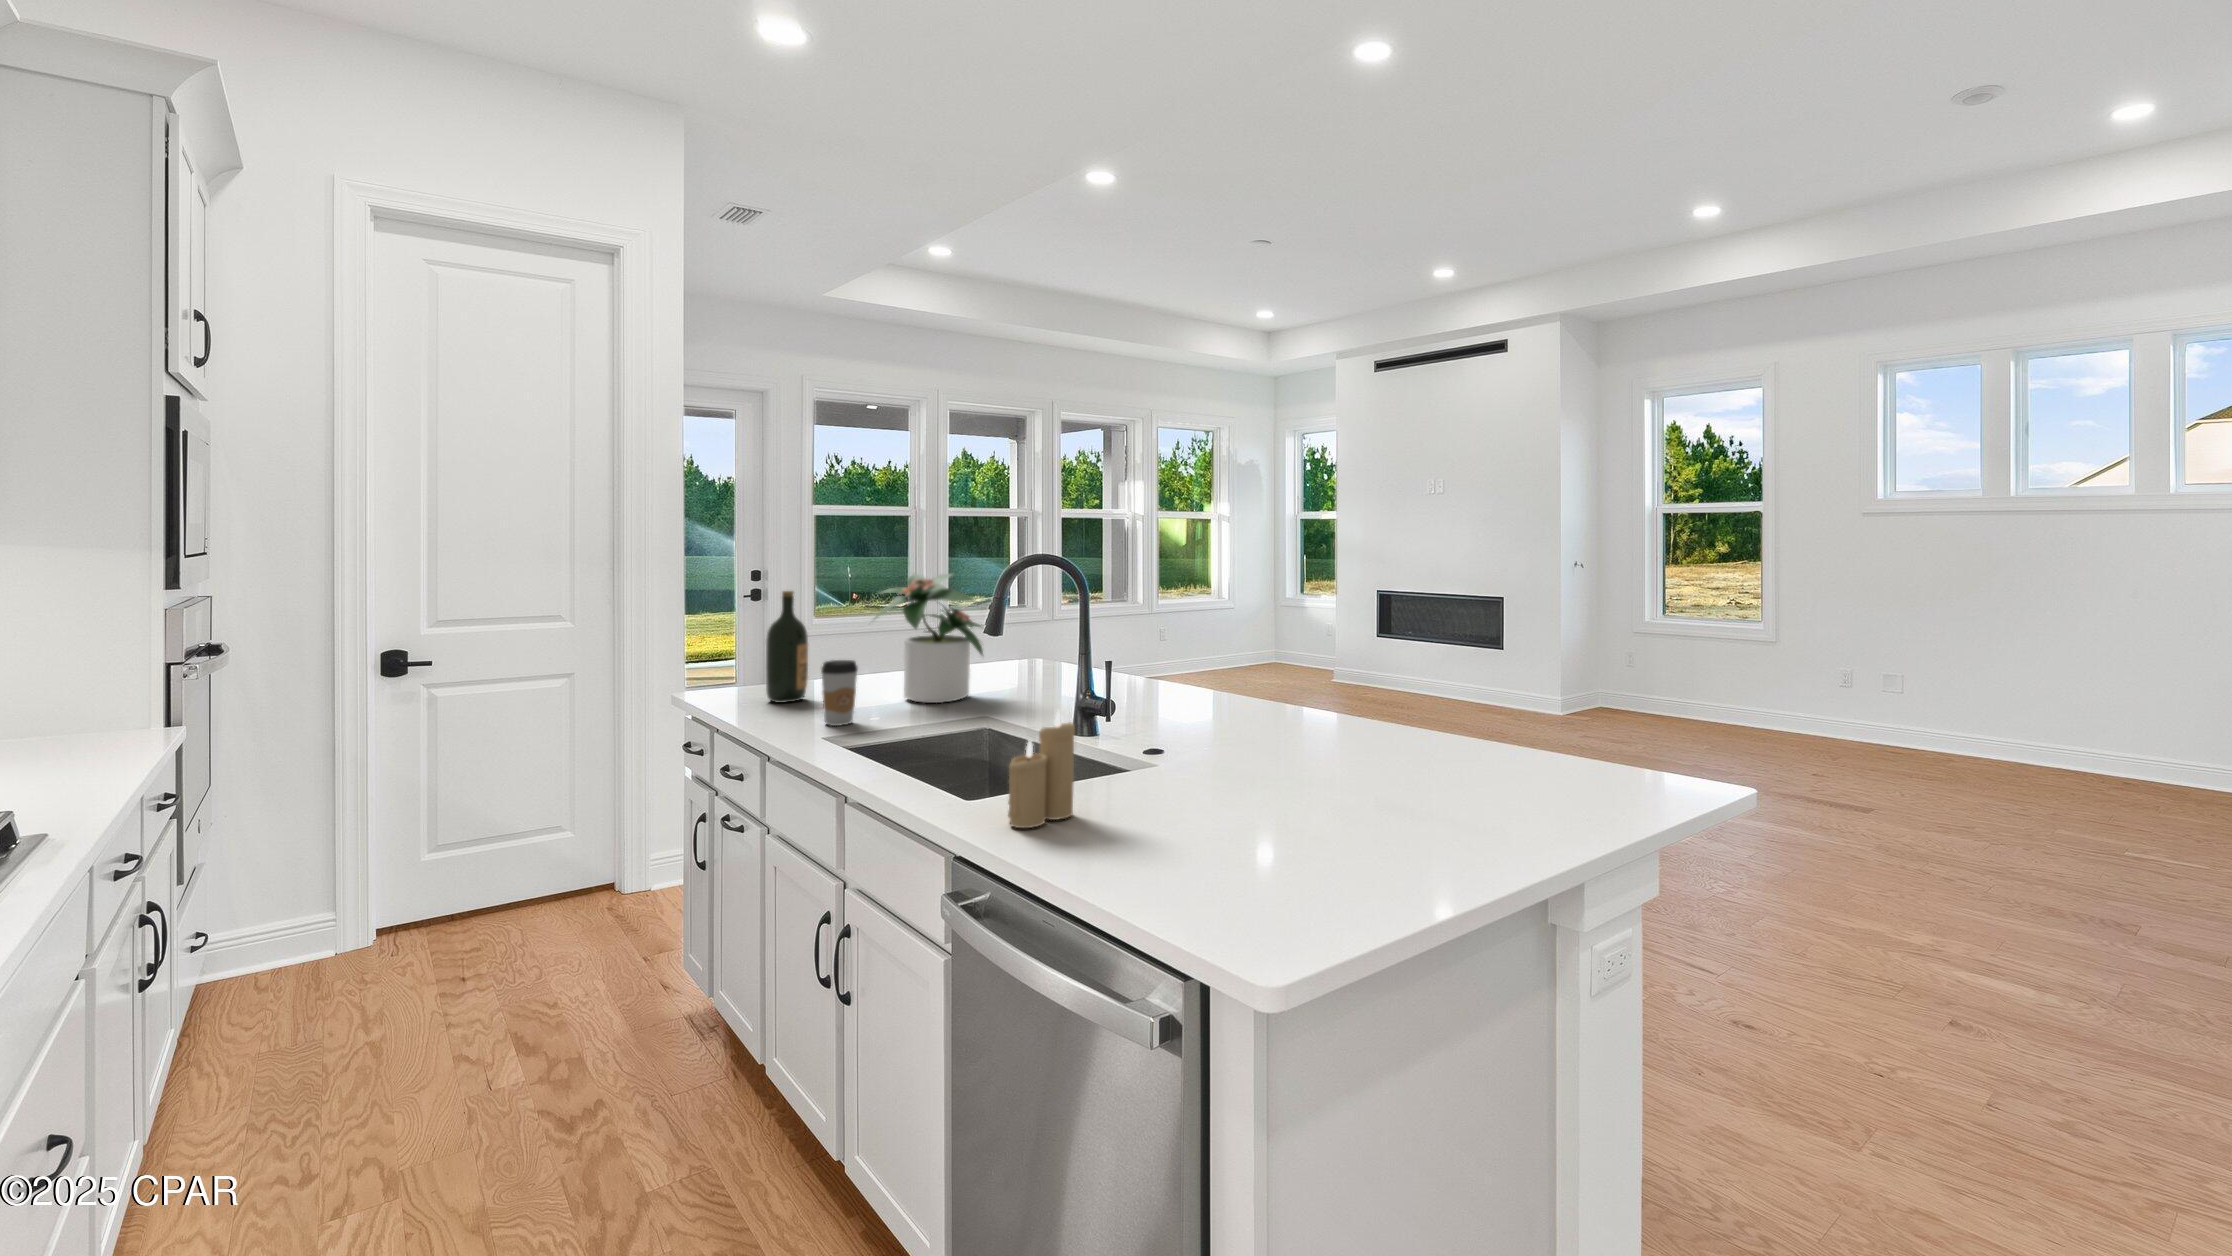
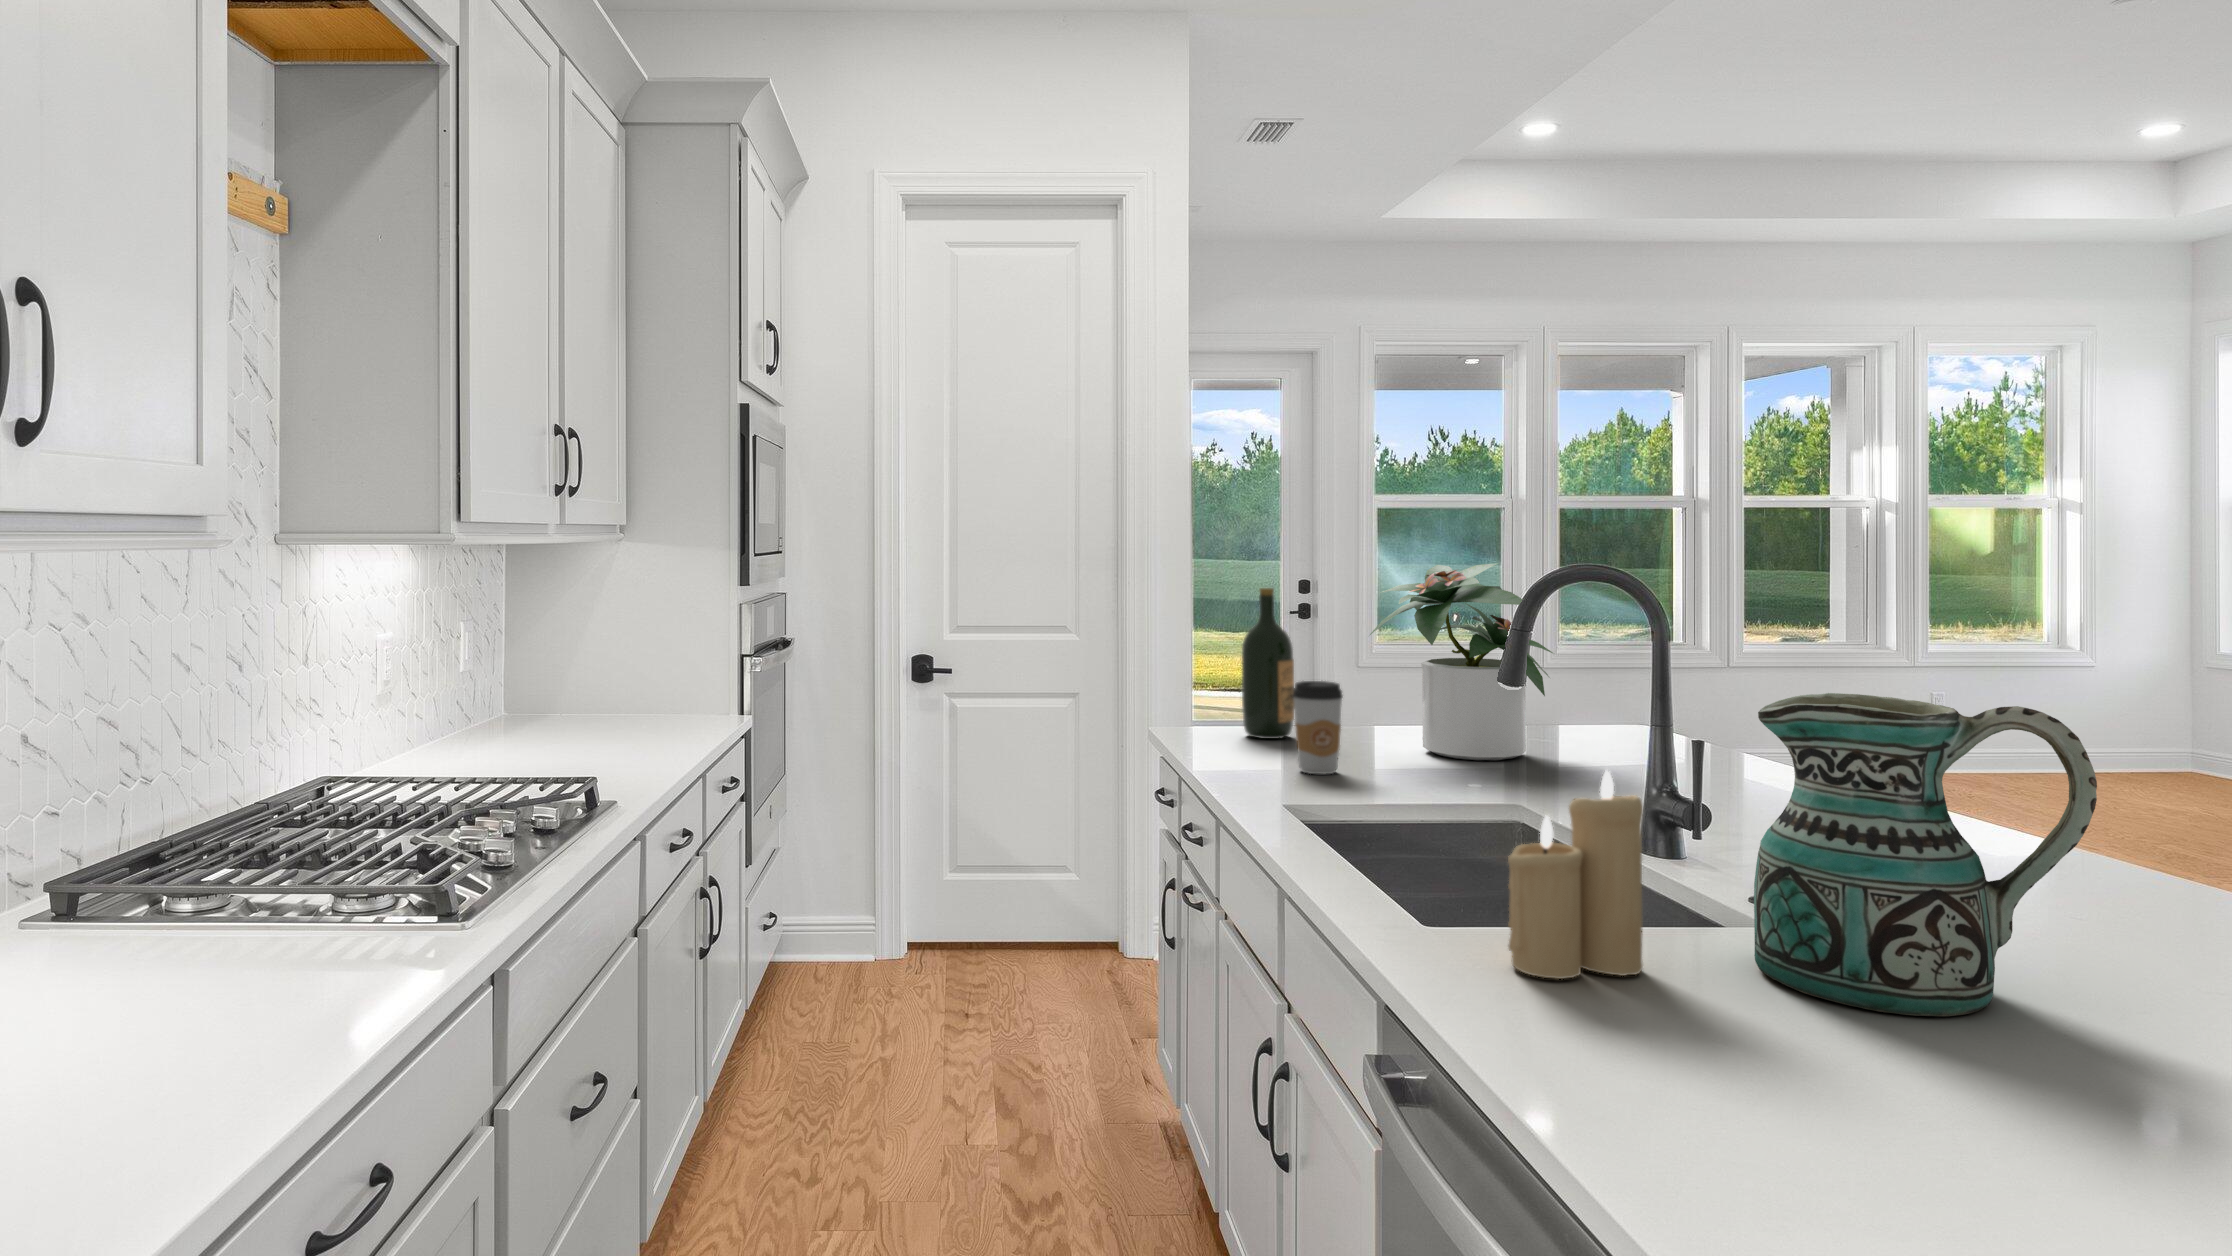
ceramic pitcher: none [1121,660,1251,811] -> present [1754,693,2097,1016]

